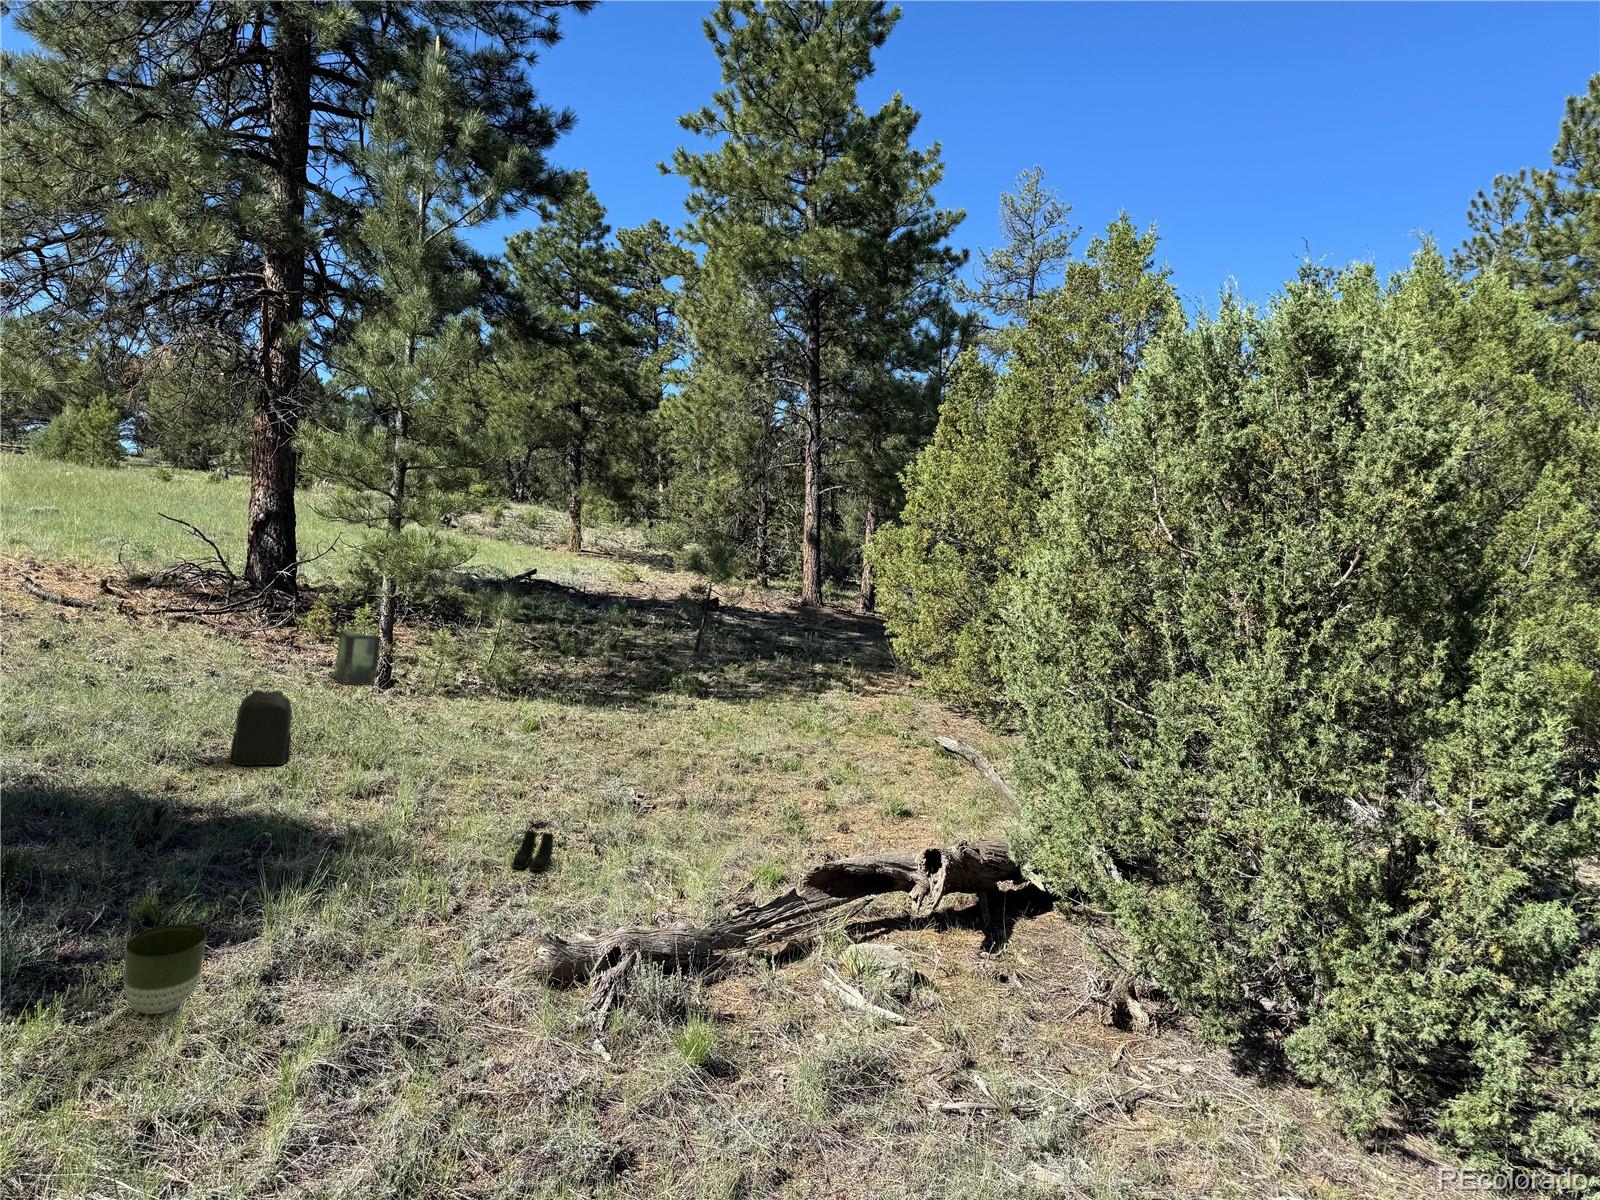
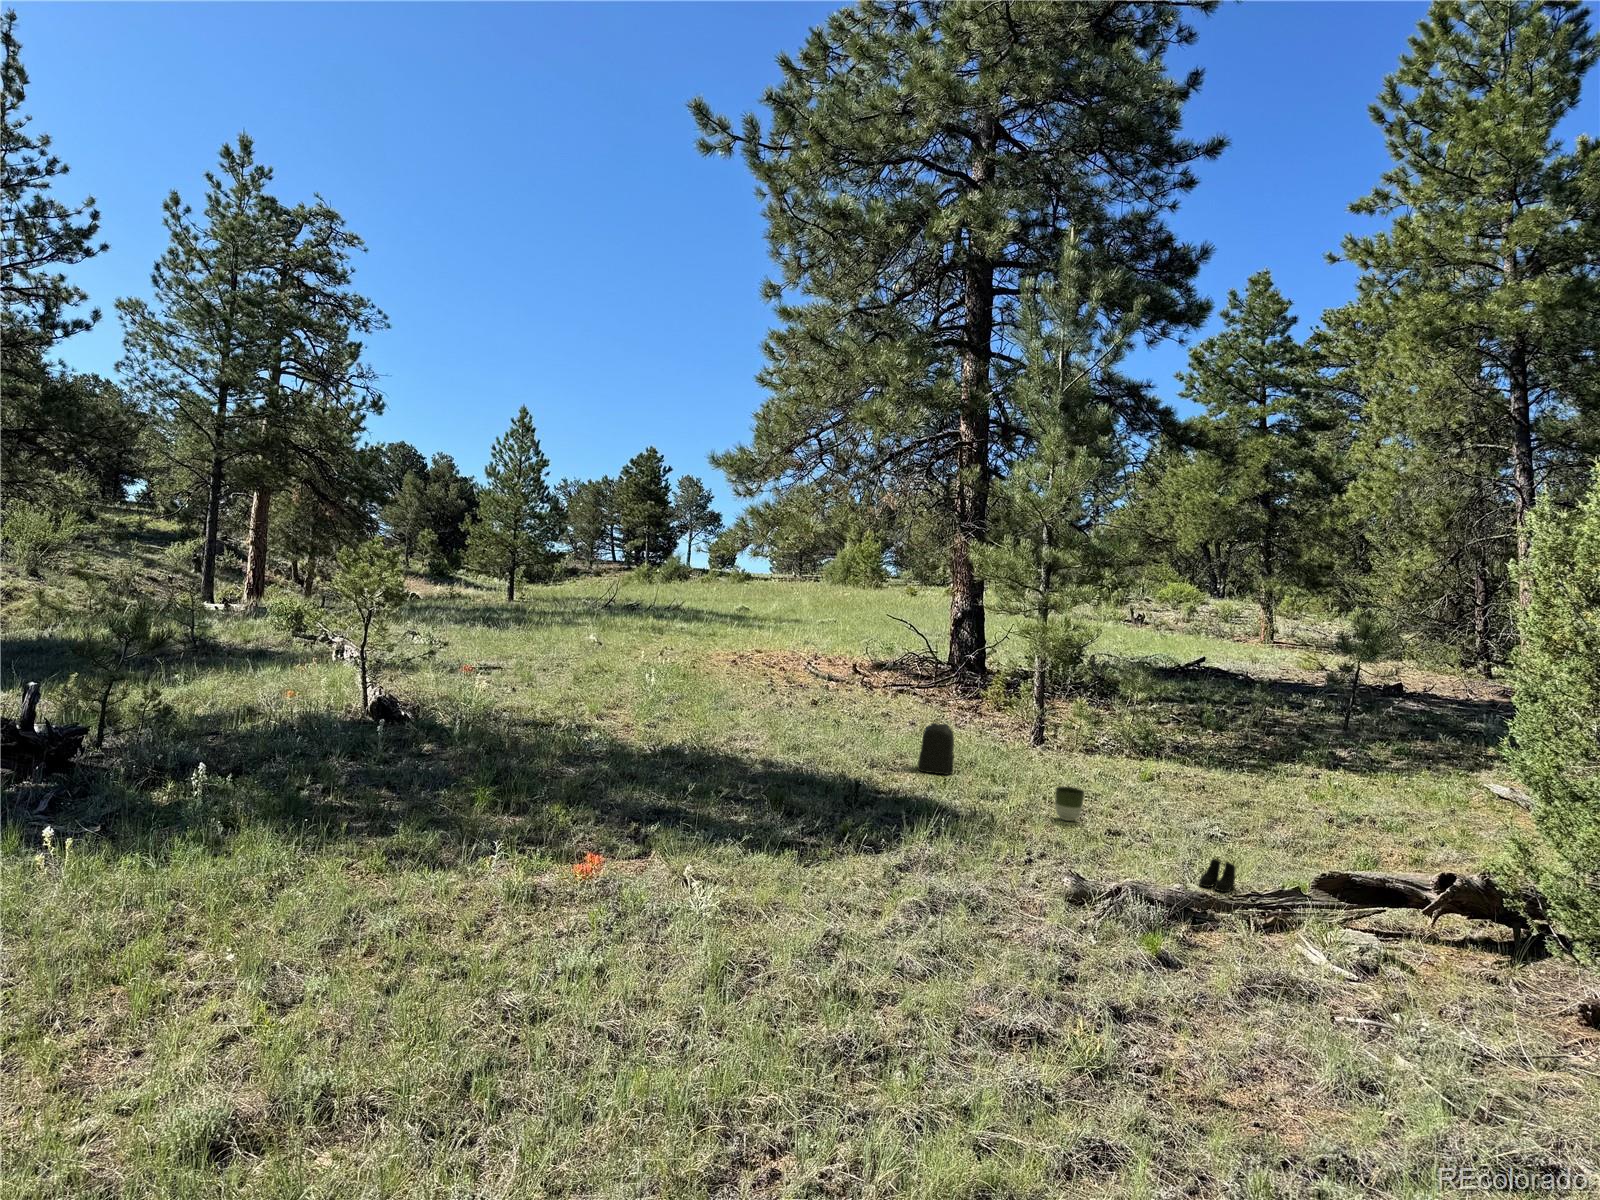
storage box: present [335,631,381,685] -> none [1000,699,1032,744]
boots: present [512,830,554,871] -> present [1199,859,1236,892]
planter: present [124,924,207,1014] -> present [1055,787,1084,821]

